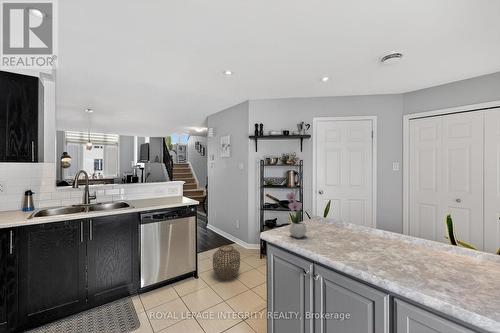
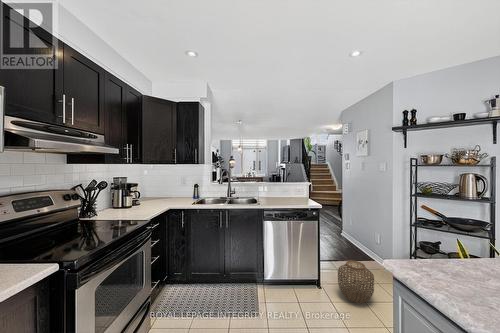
flower arrangement: present [286,185,307,238] -> none [427,195,479,284]

